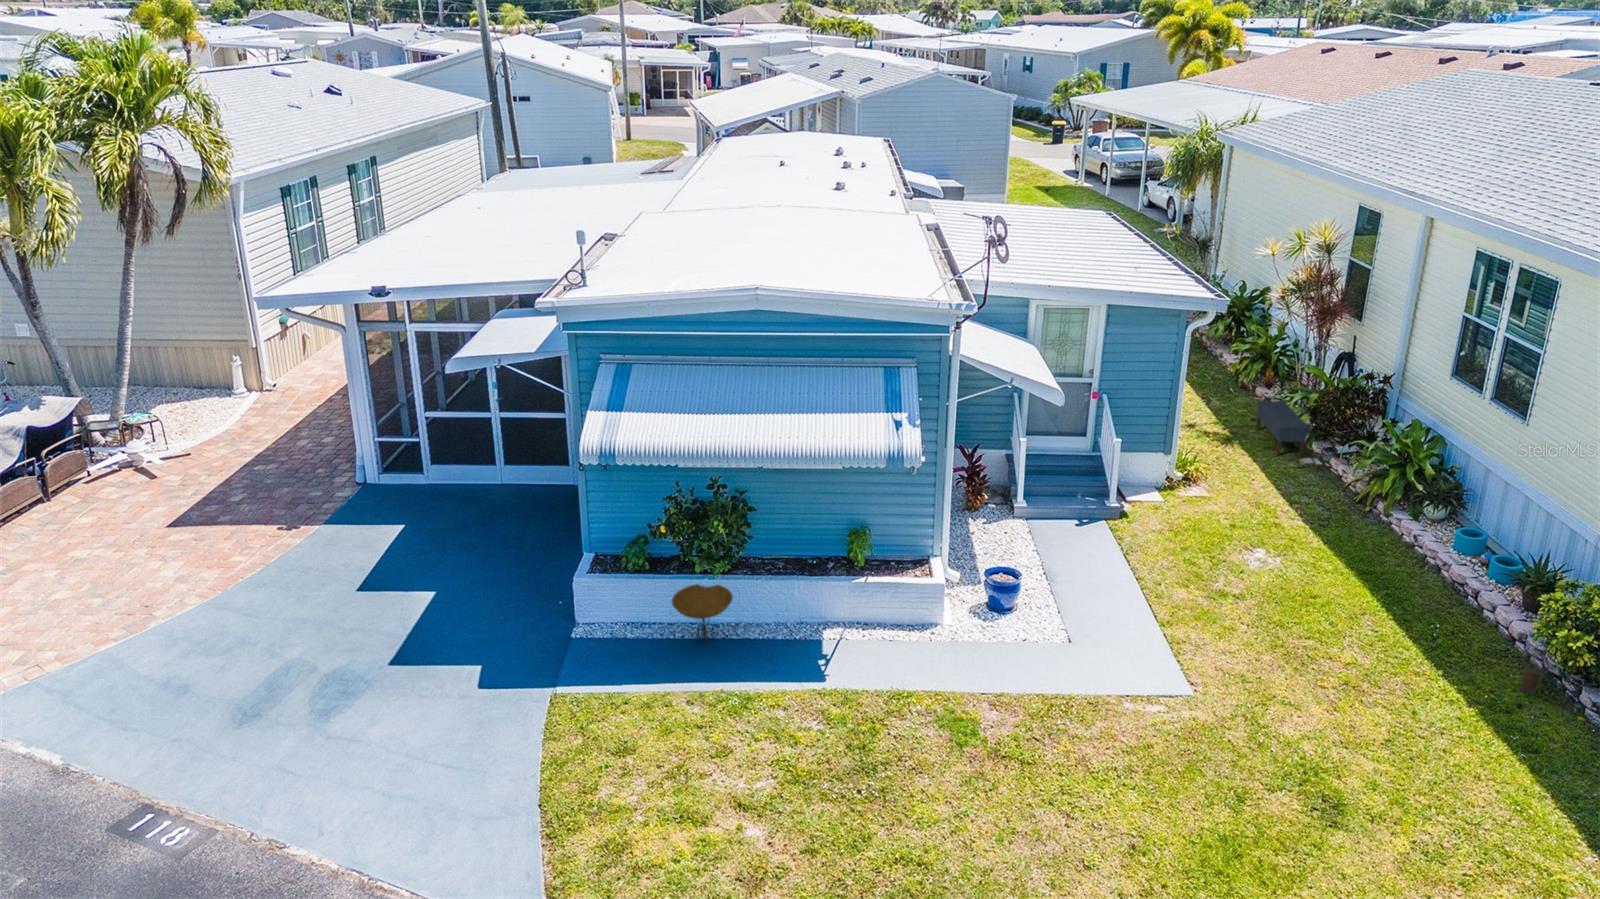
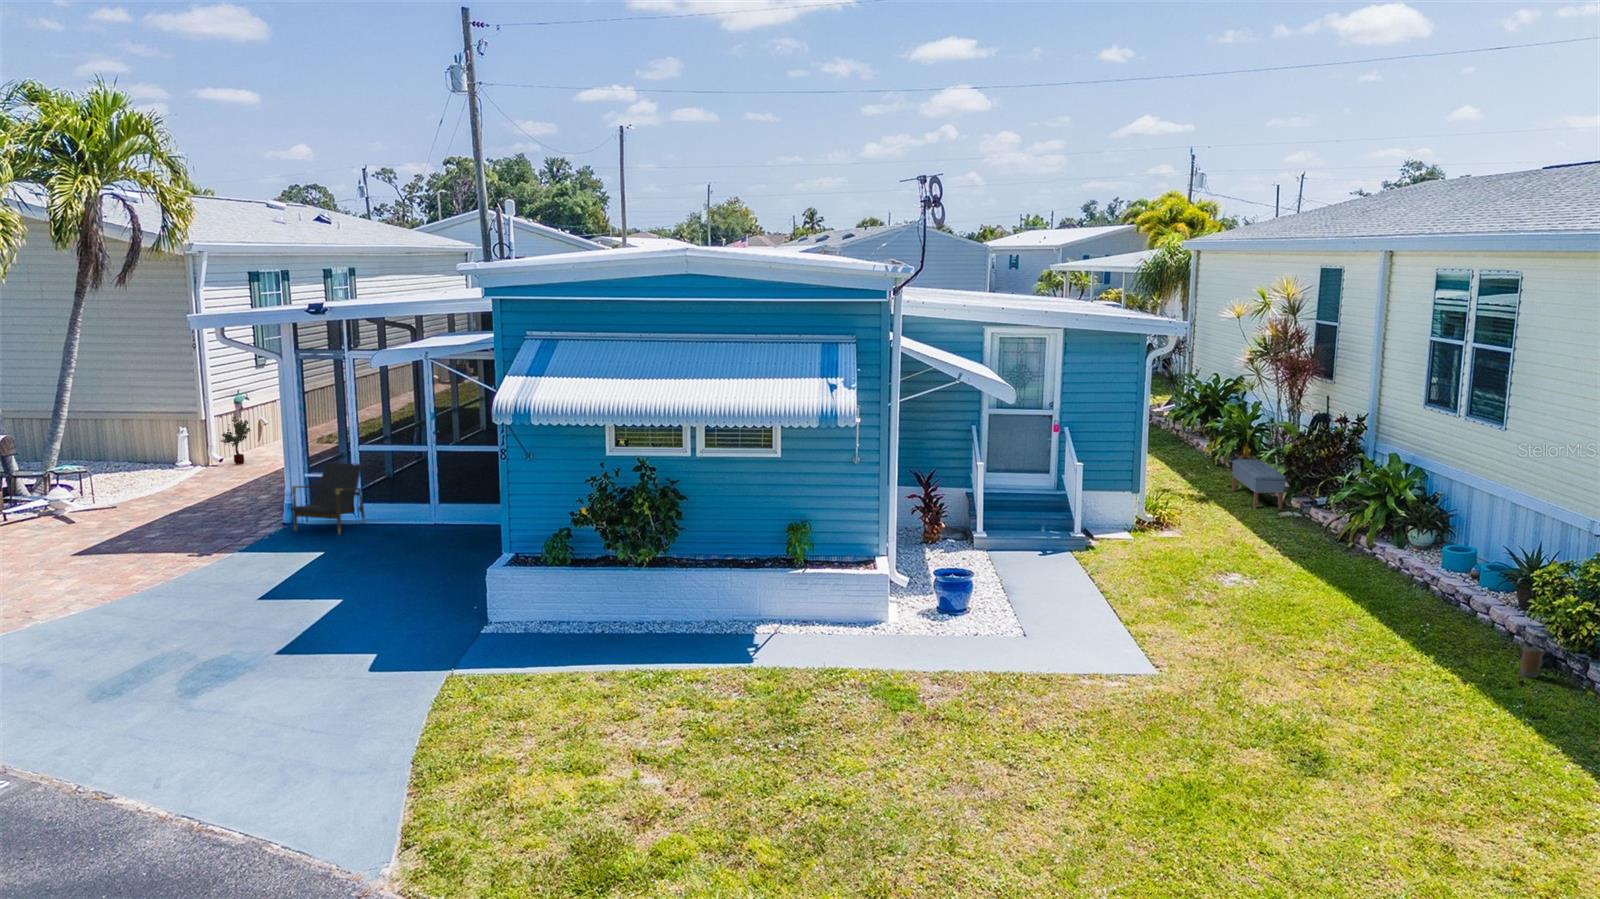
potted tree: none [295,355,322,400] -> present [221,417,250,464]
lounge chair: none [379,431,448,503] -> present [291,462,365,534]
side table: present [672,584,733,644] -> none [586,573,654,636]

